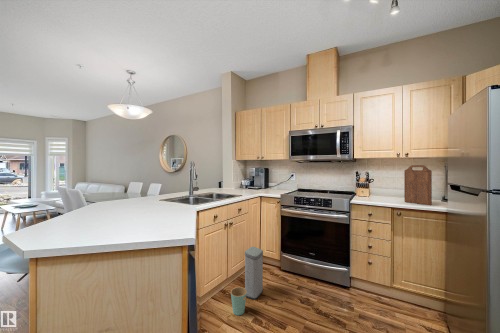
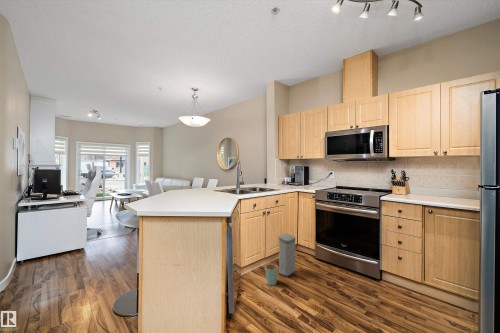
cutting board: present [404,165,432,205] -> none [440,163,467,204]

